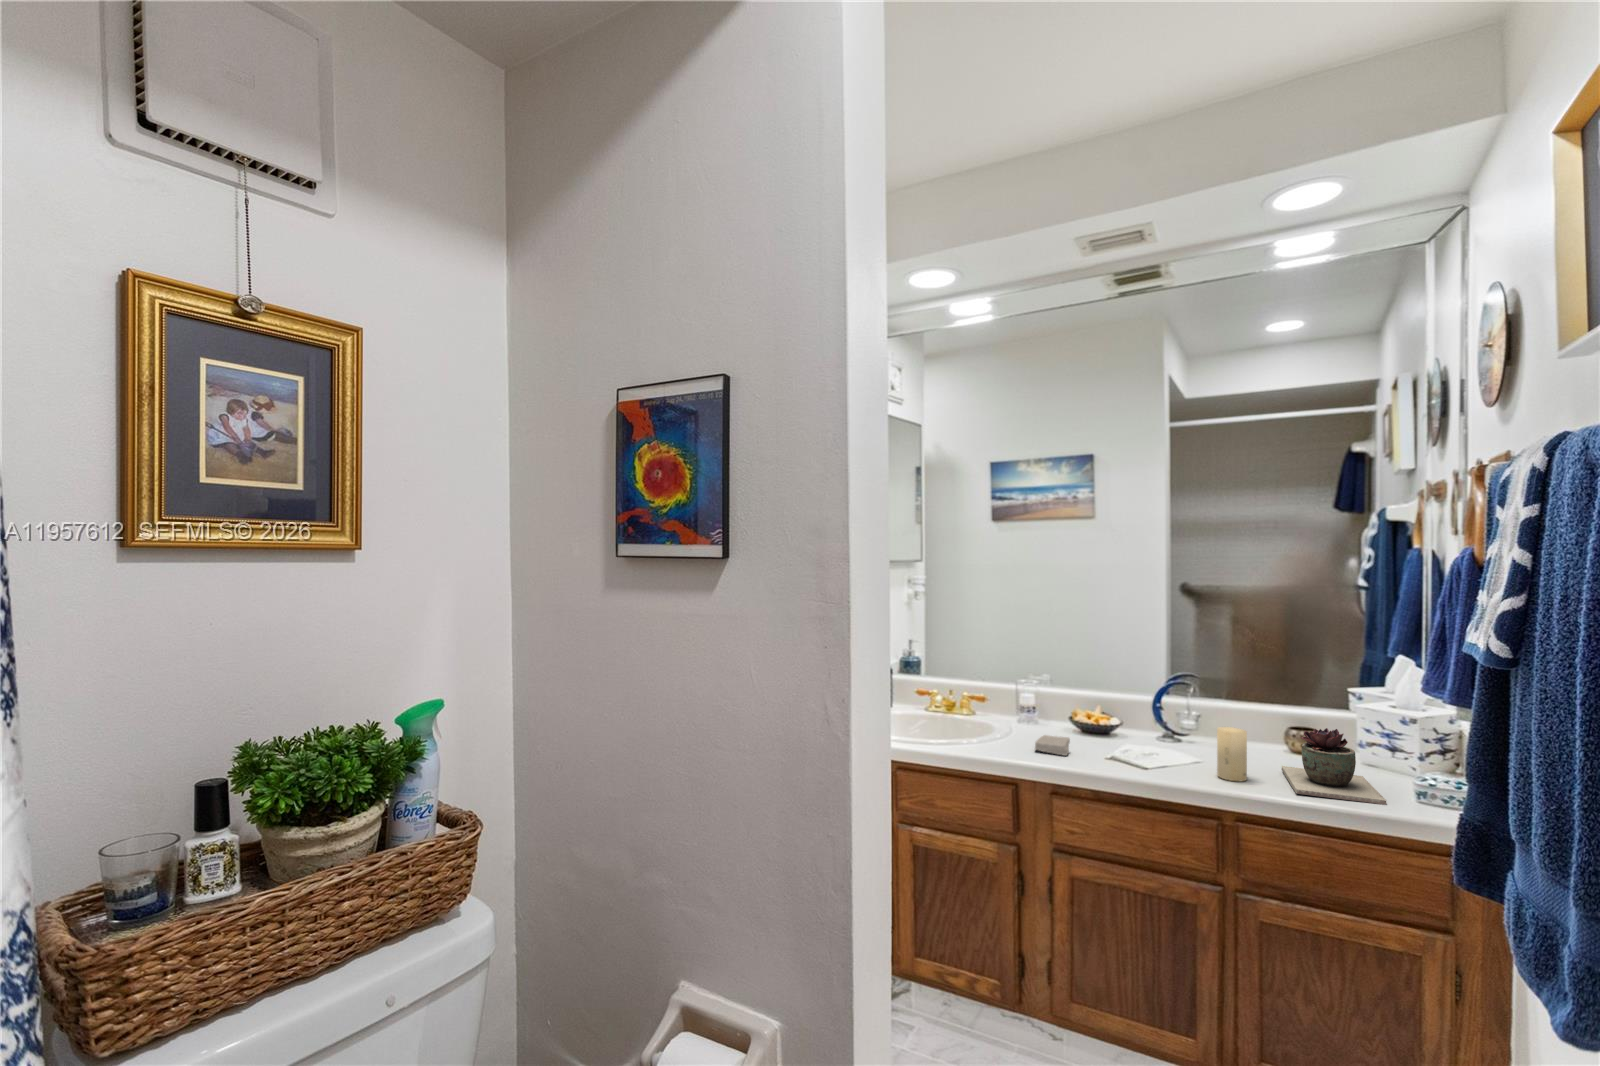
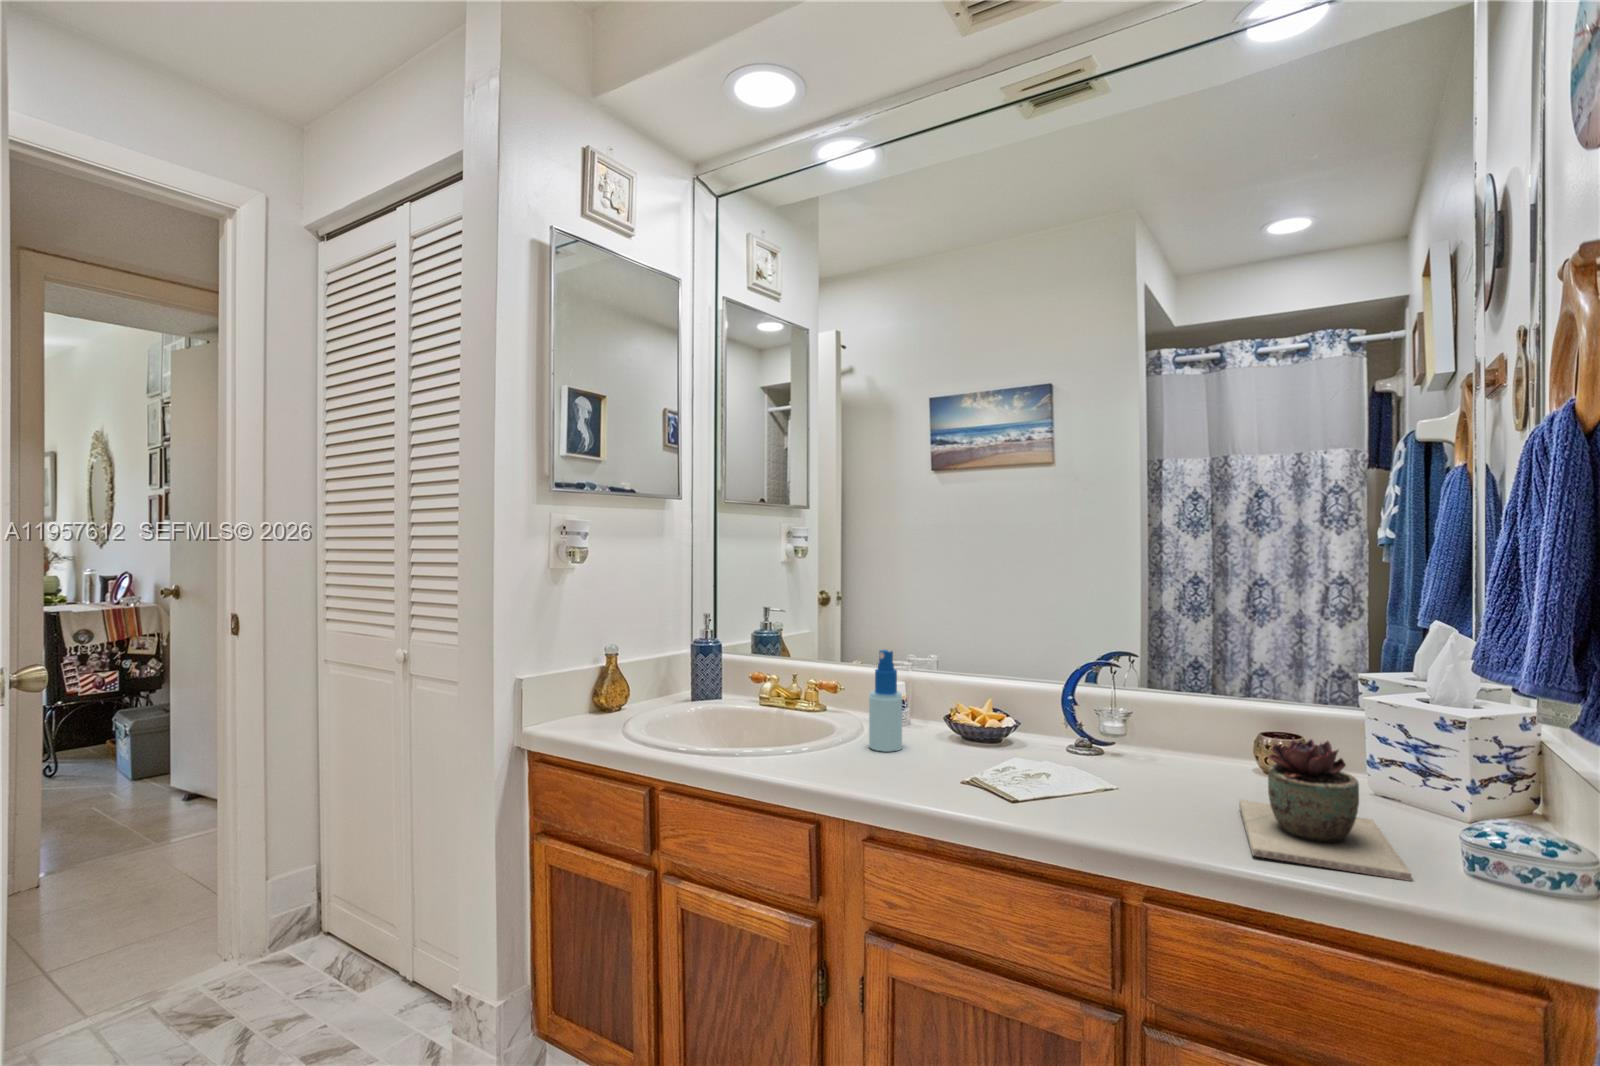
spray bottle: none [1025,673,1048,740] -> present [869,650,902,752]
candle: present [1217,727,1247,781] -> none [1129,735,1177,829]
soap bar: present [1035,735,1070,756] -> none [865,745,918,778]

